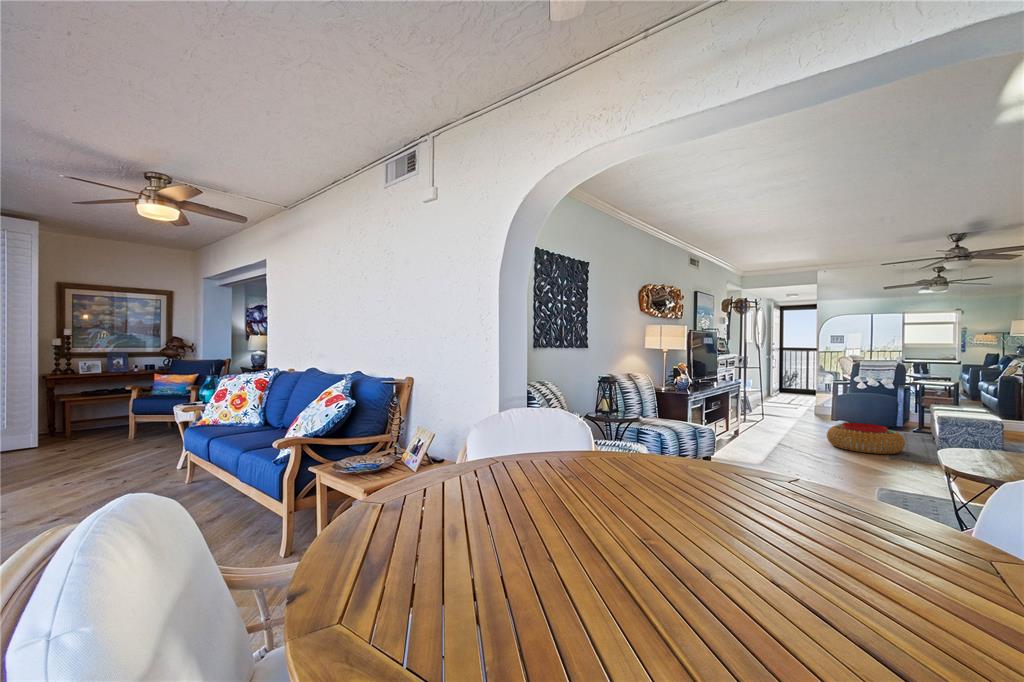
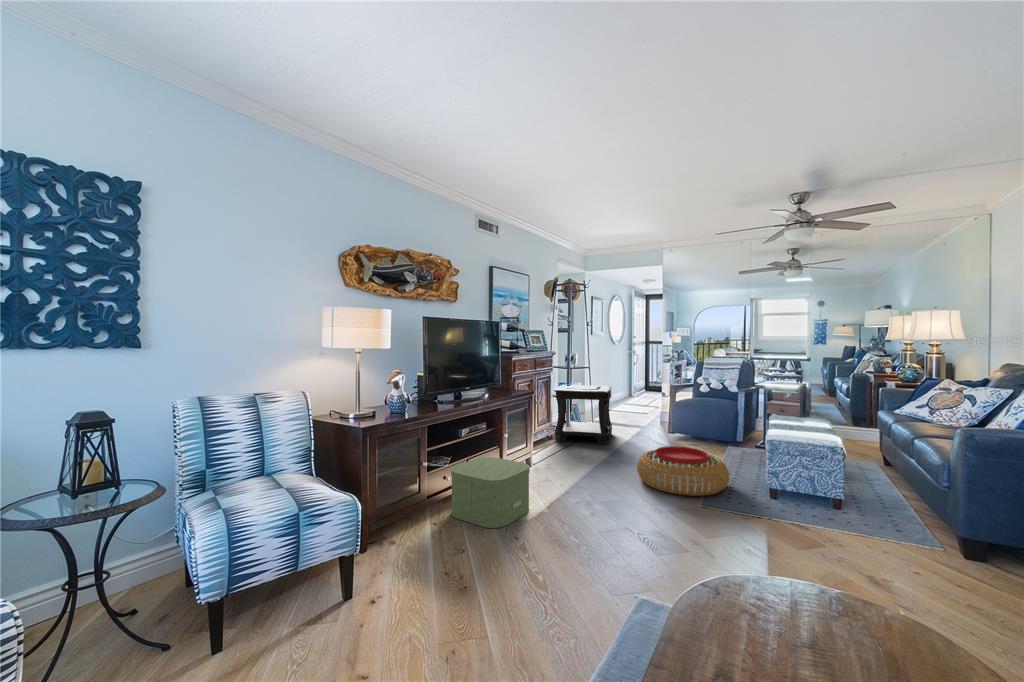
side table: none [733,381,784,427] -> present [554,385,612,445]
storage box: none [712,422,766,461] -> present [451,457,530,528]

